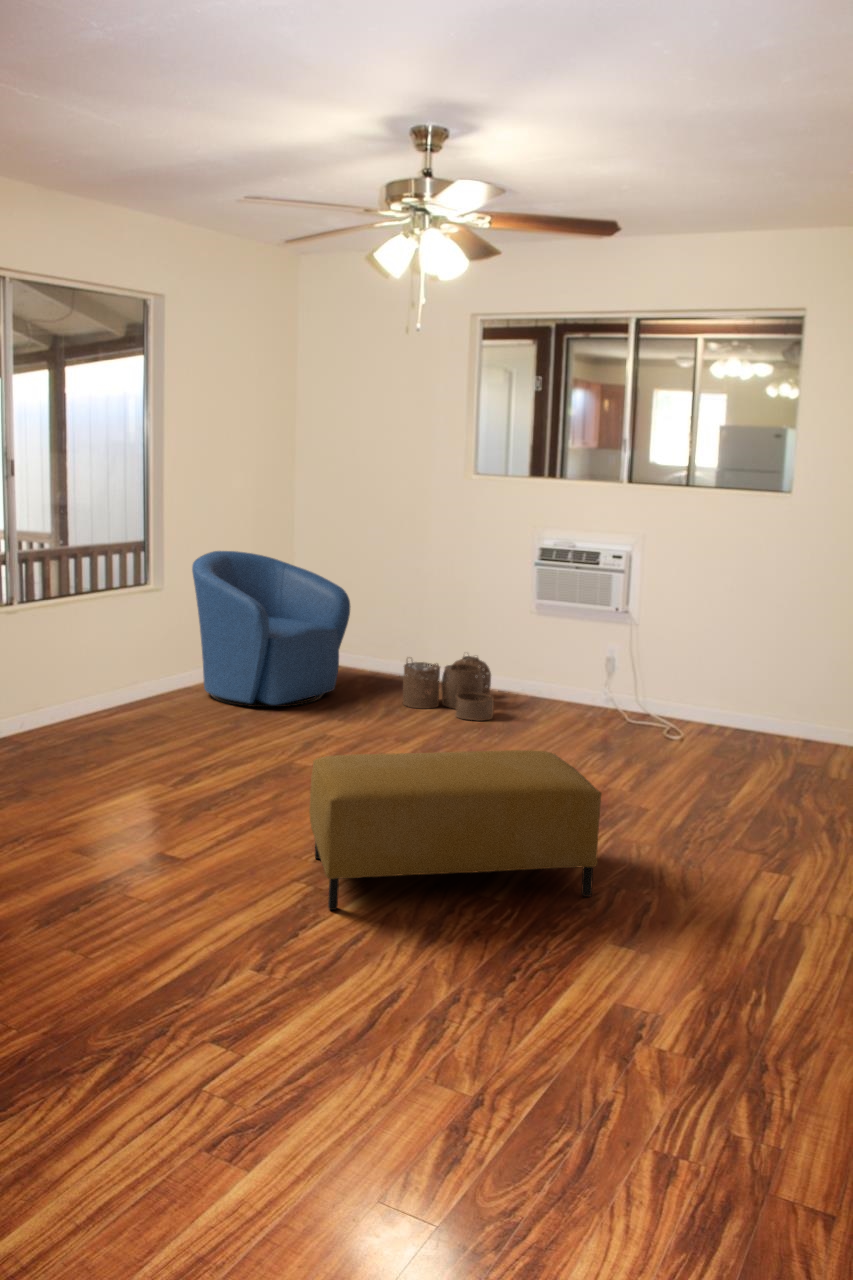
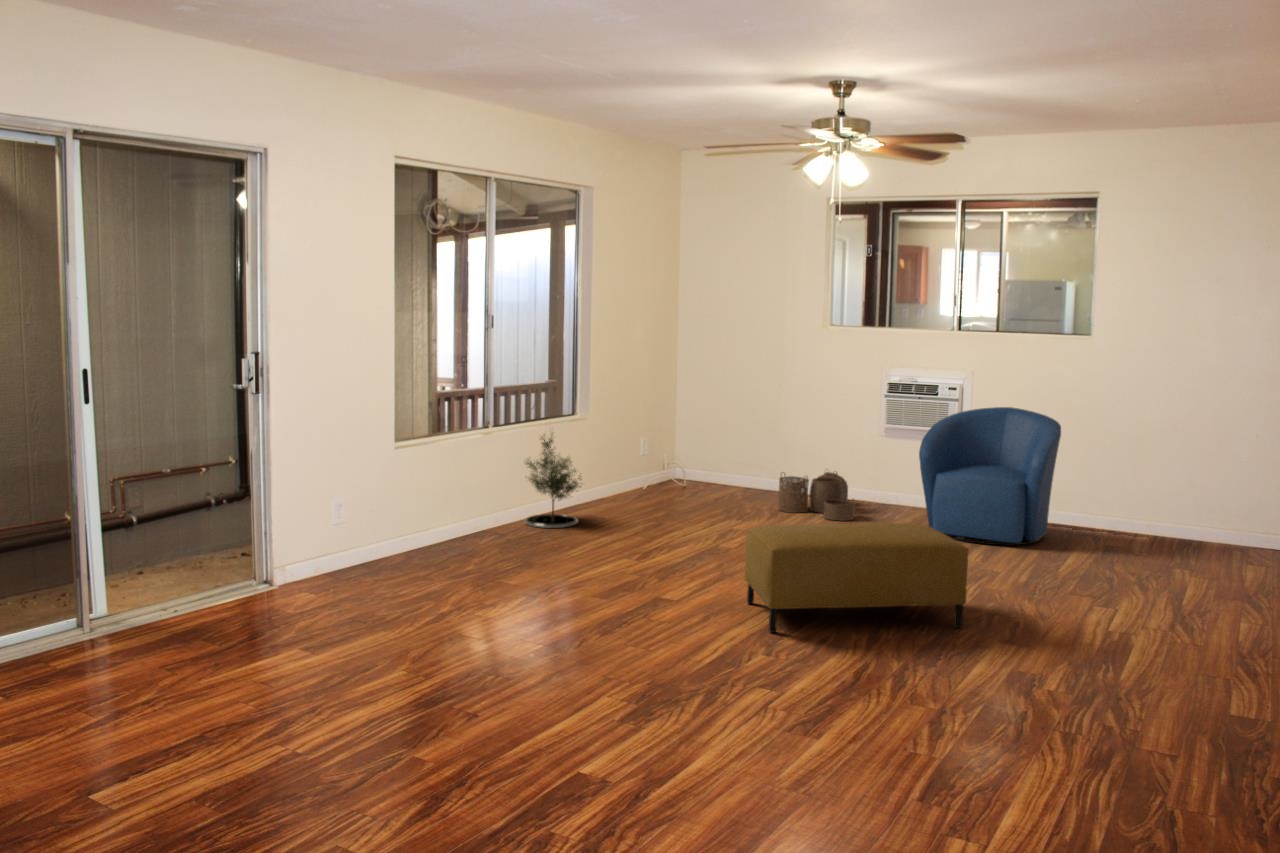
armchair: present [192,551,350,707] -> present [919,407,1061,545]
potted tree: none [64,603,145,734] -> present [525,433,582,528]

